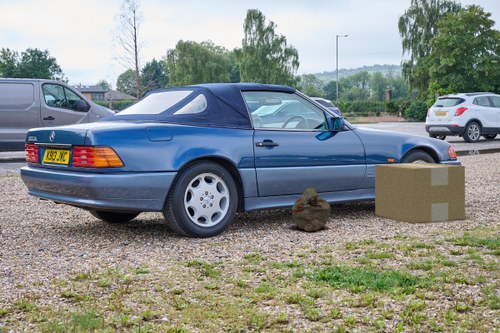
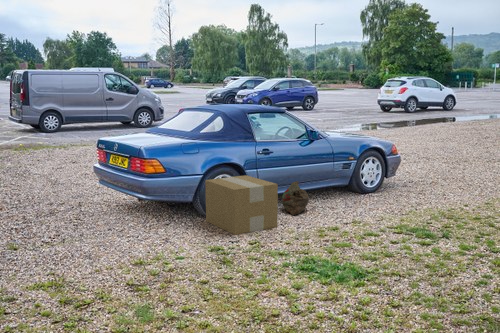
cardboard box: present [375,163,465,223] -> present [205,175,278,235]

